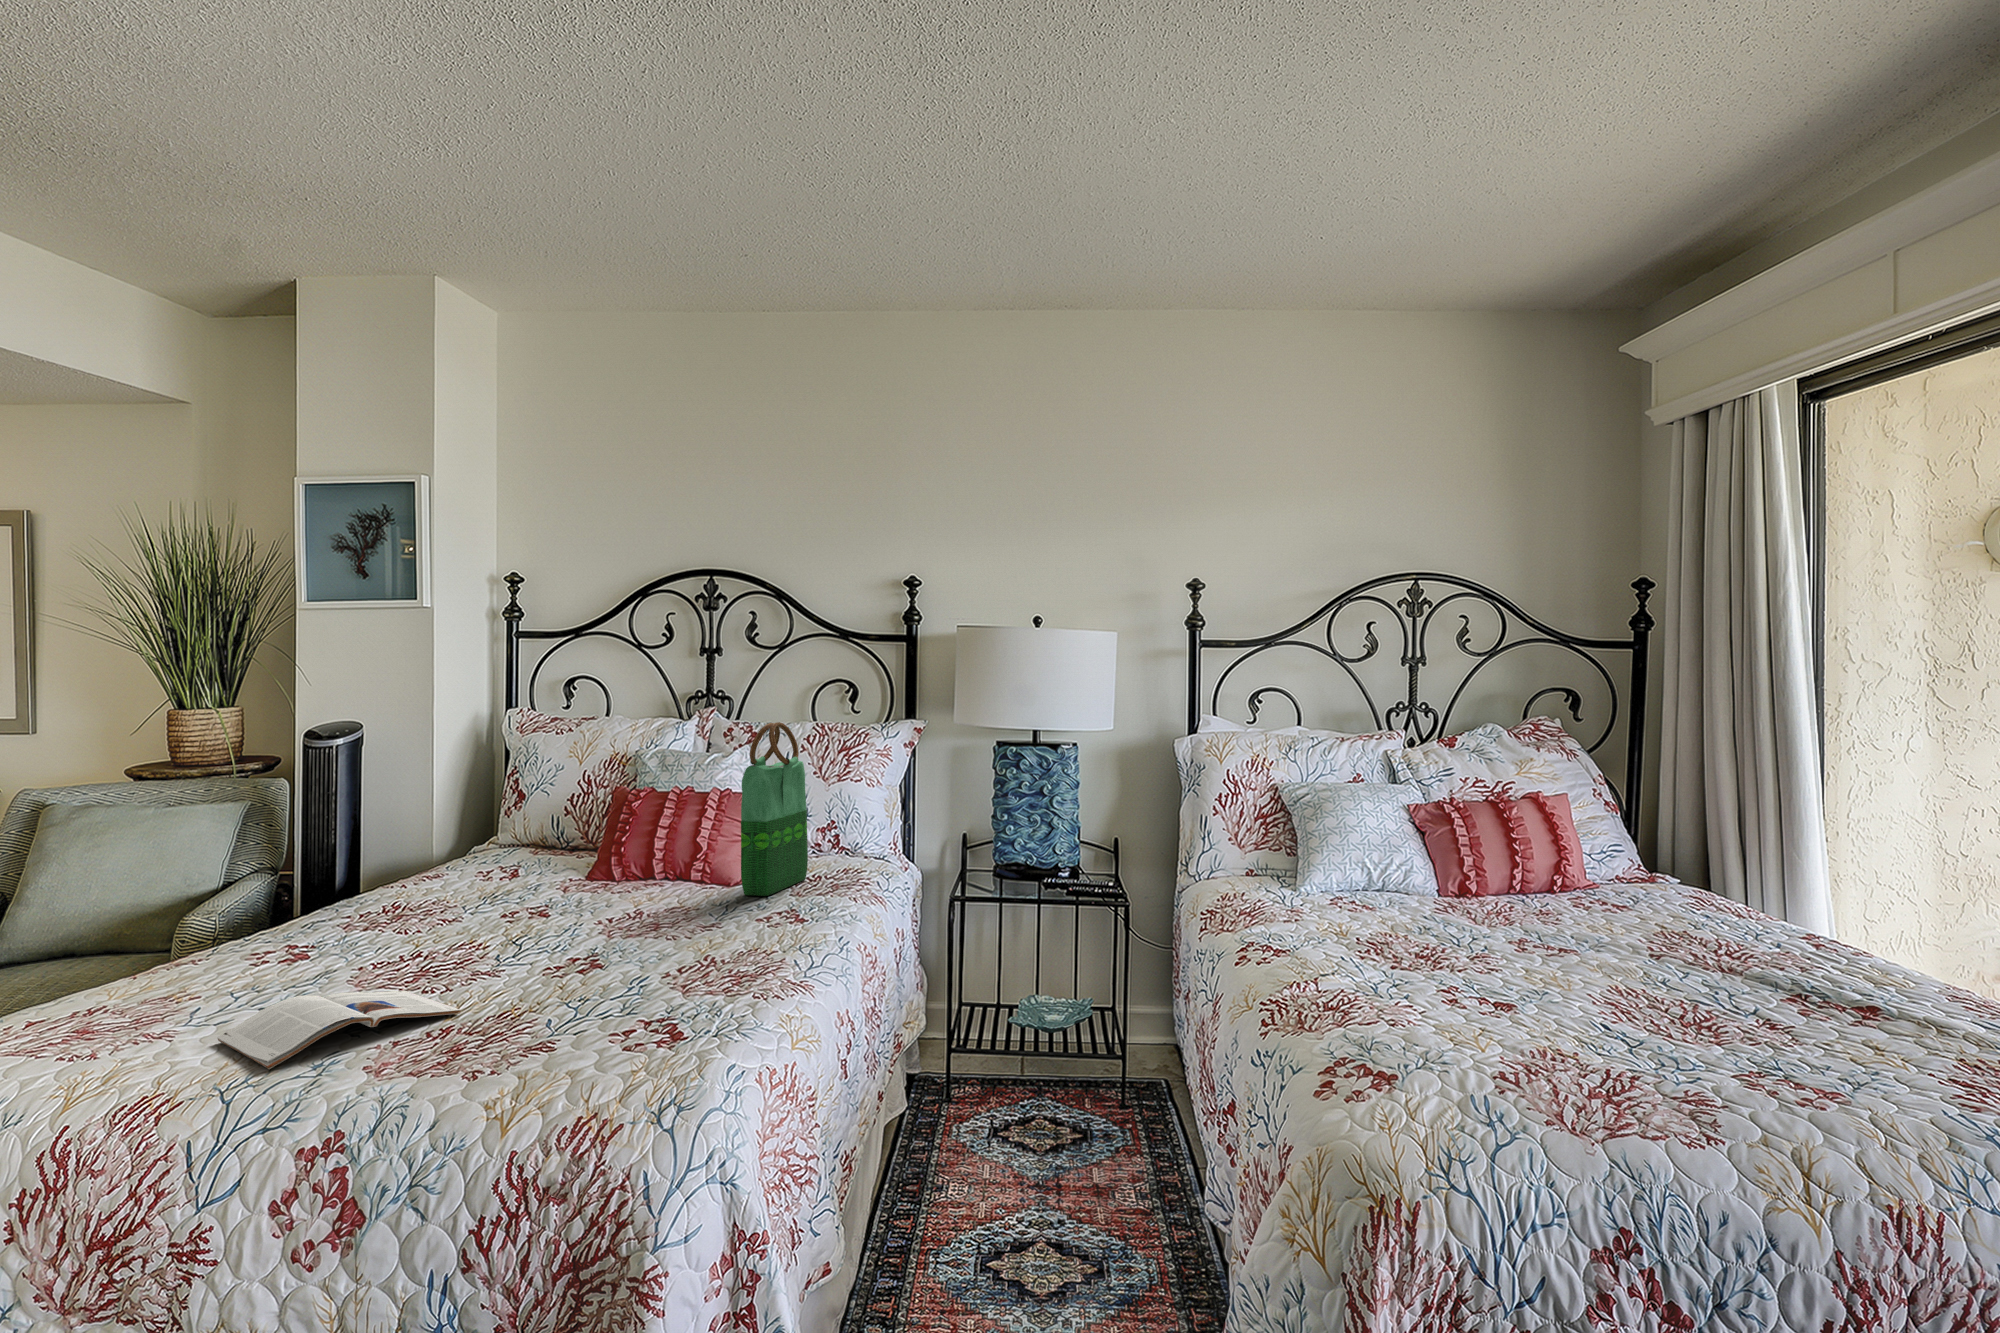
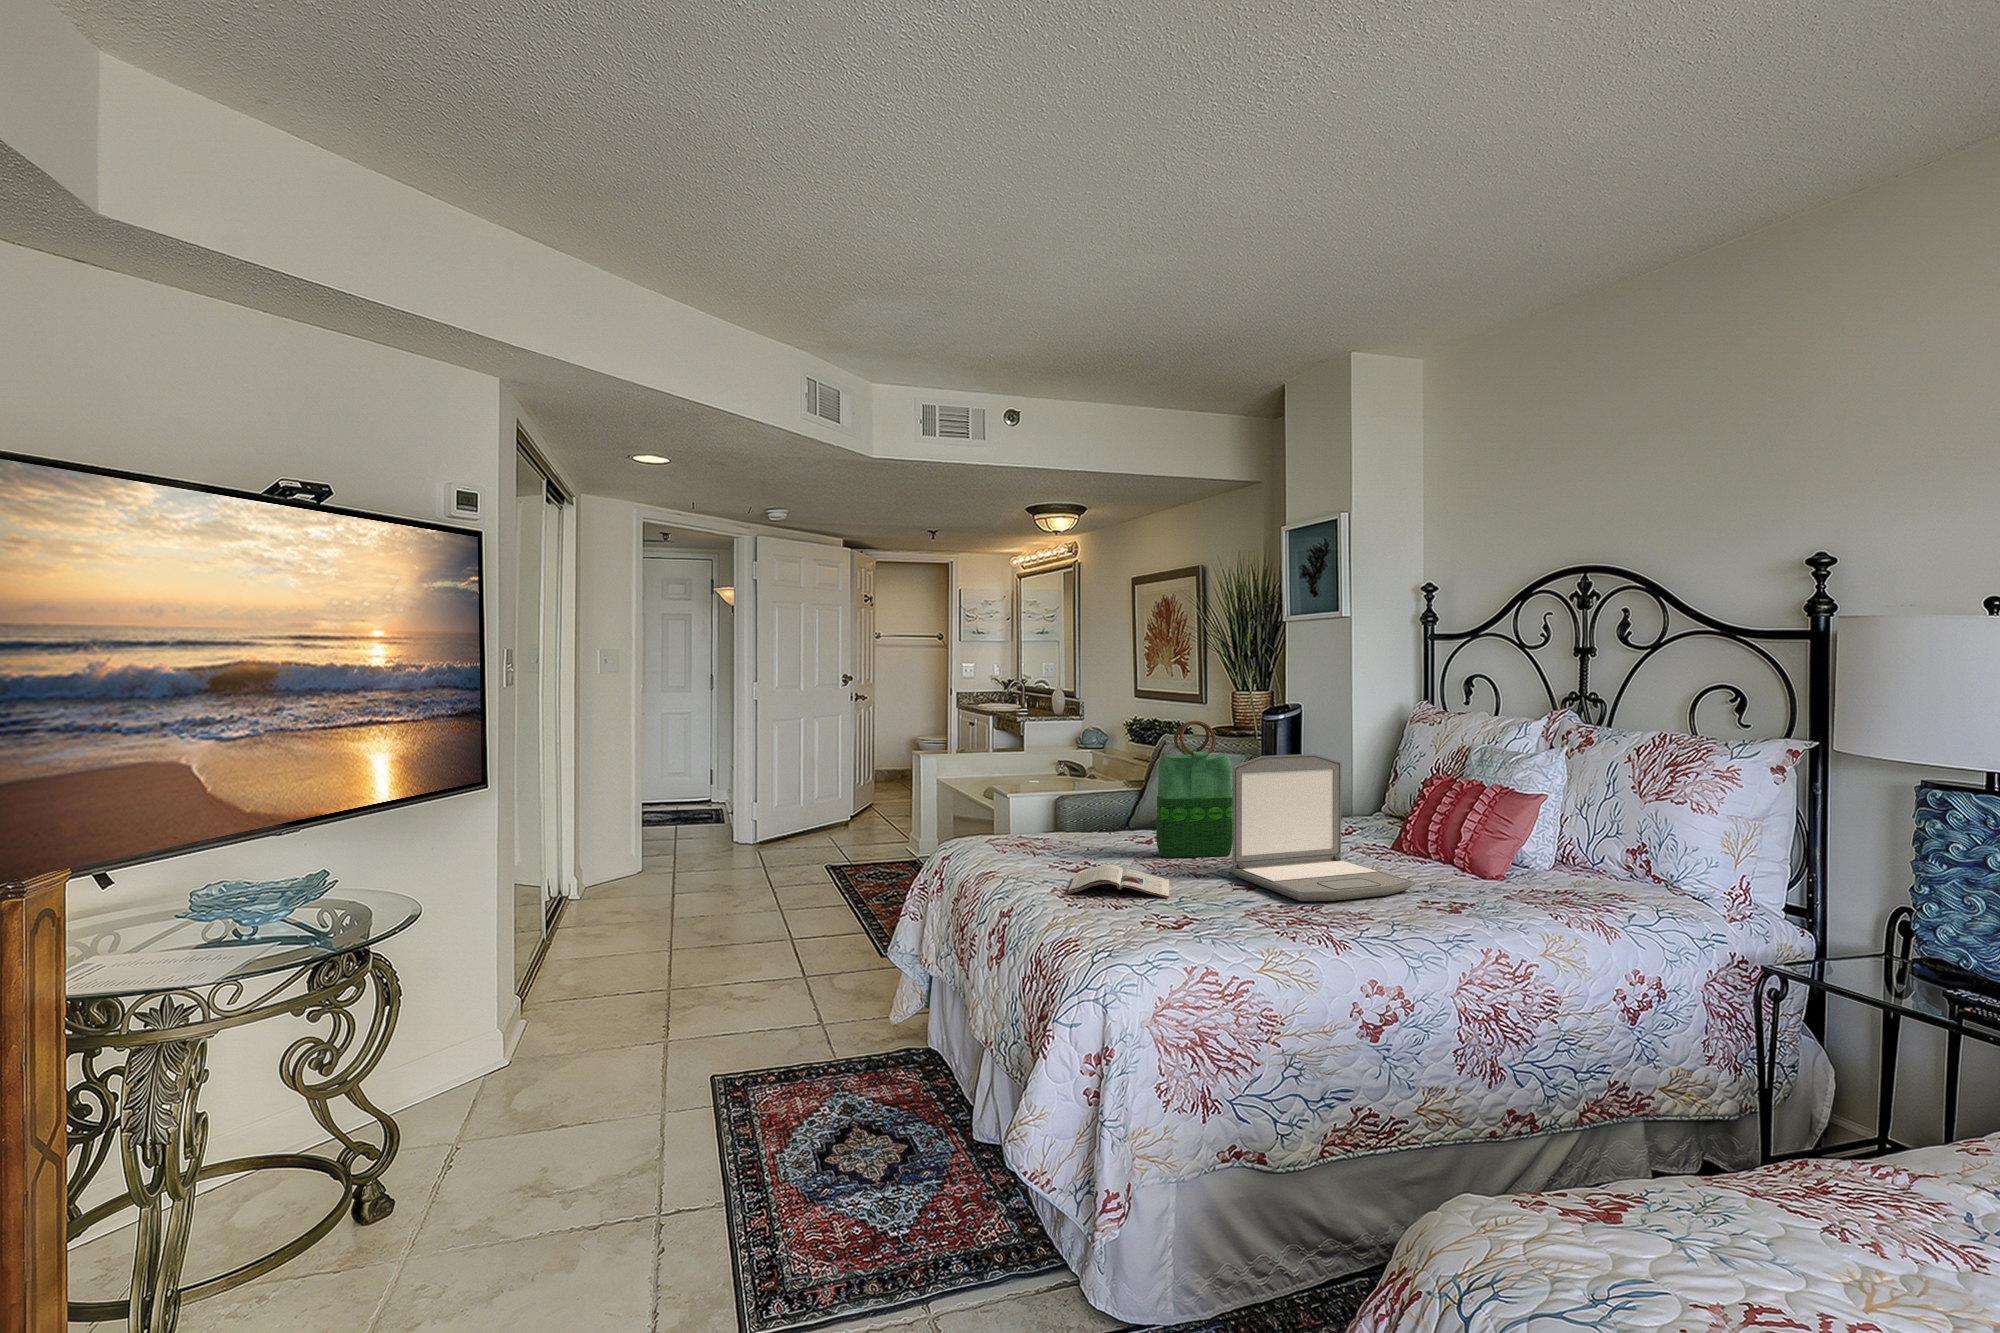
tote bag: present [741,722,808,896] -> present [1156,721,1233,857]
laptop: none [482,770,710,958] -> present [1230,754,1414,901]

